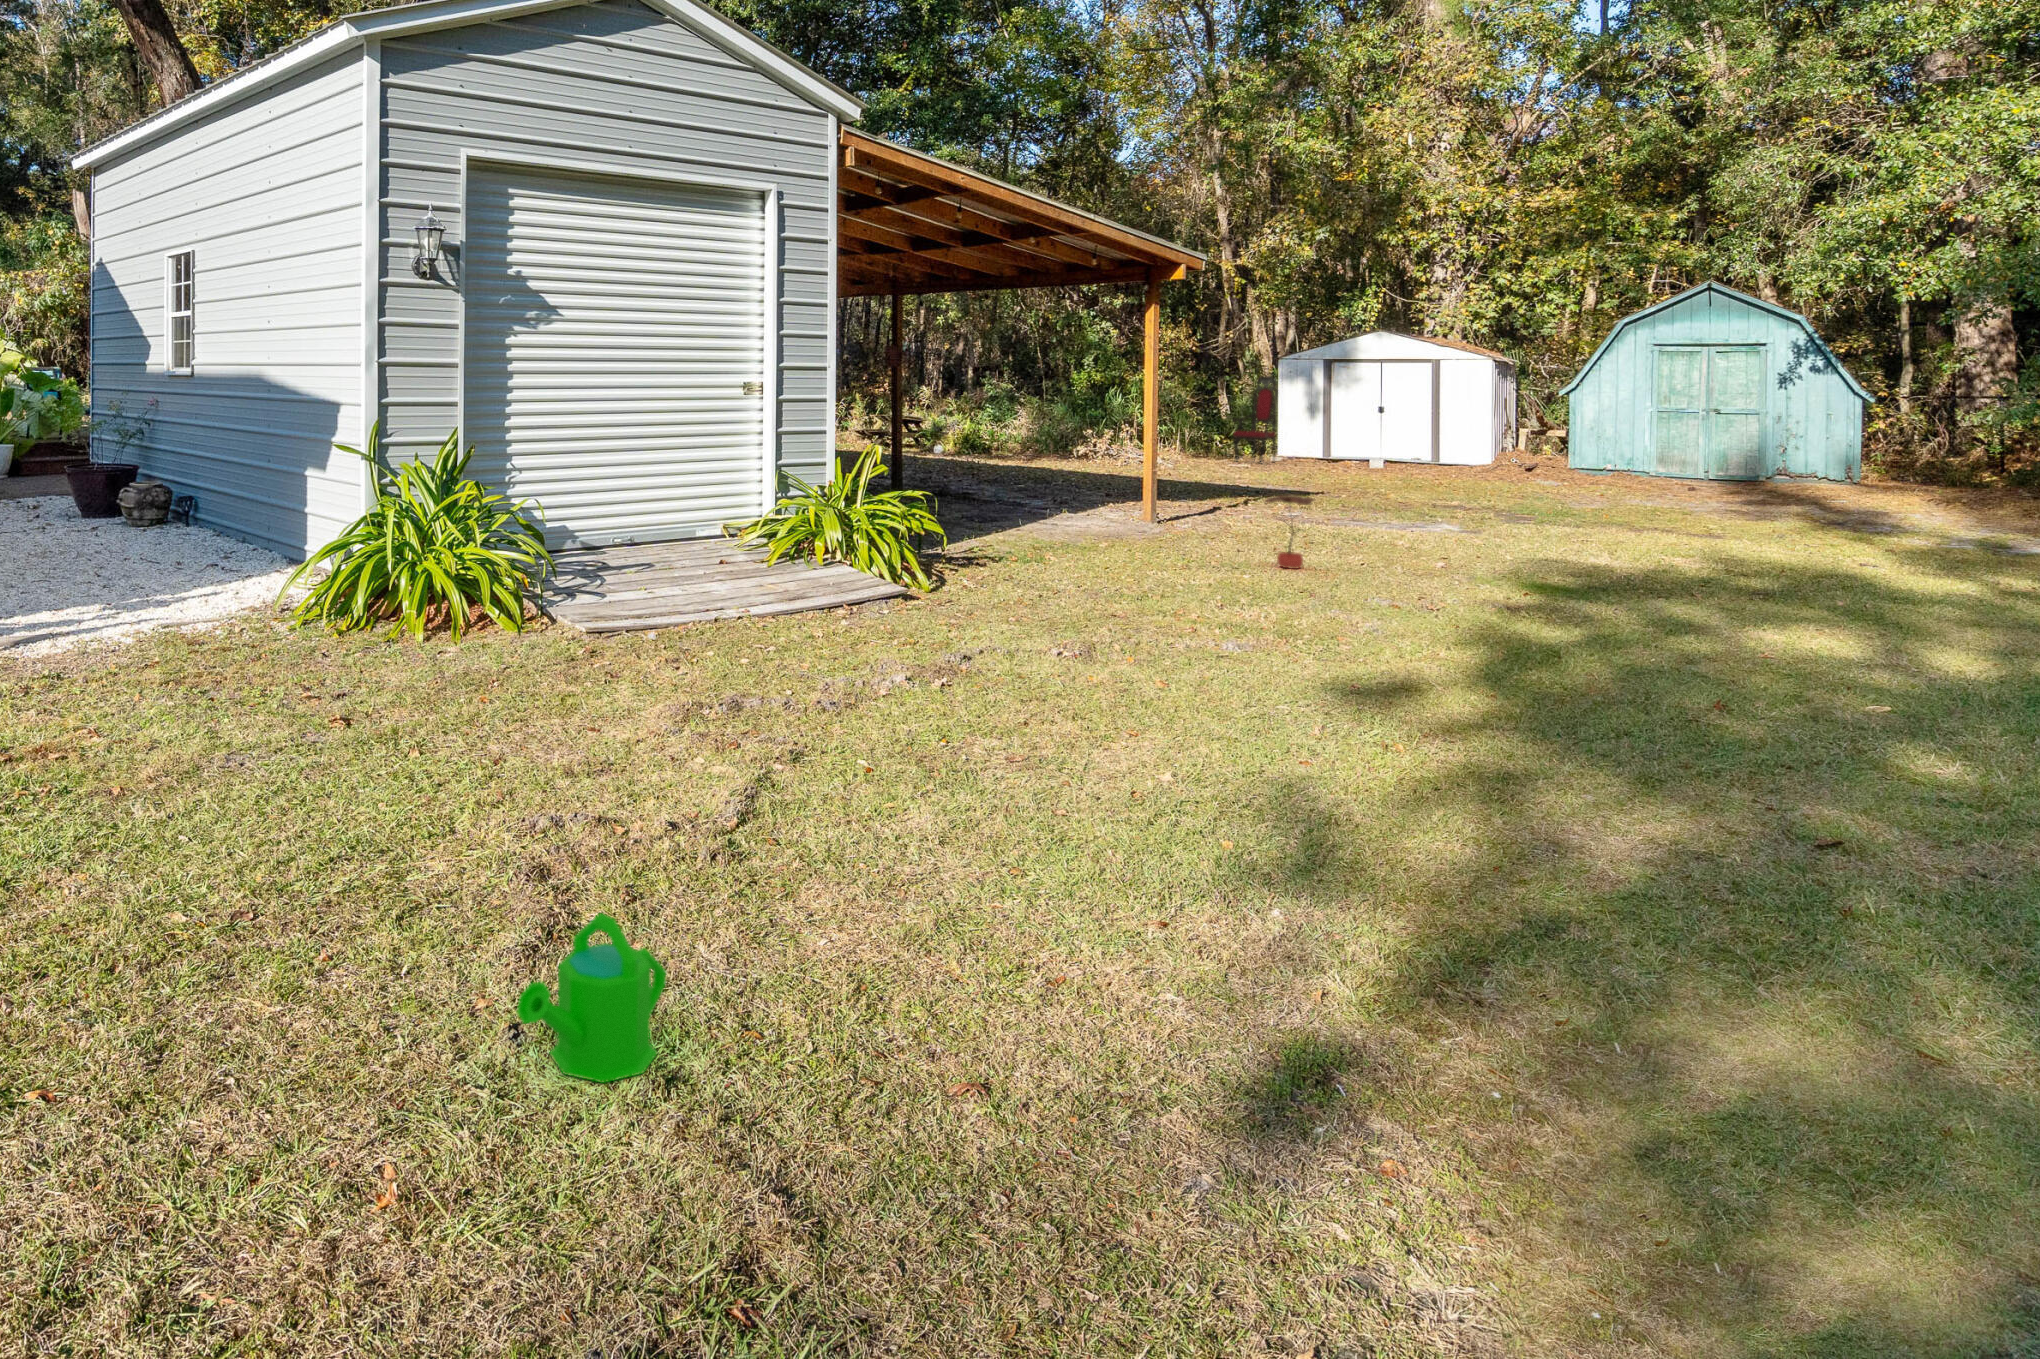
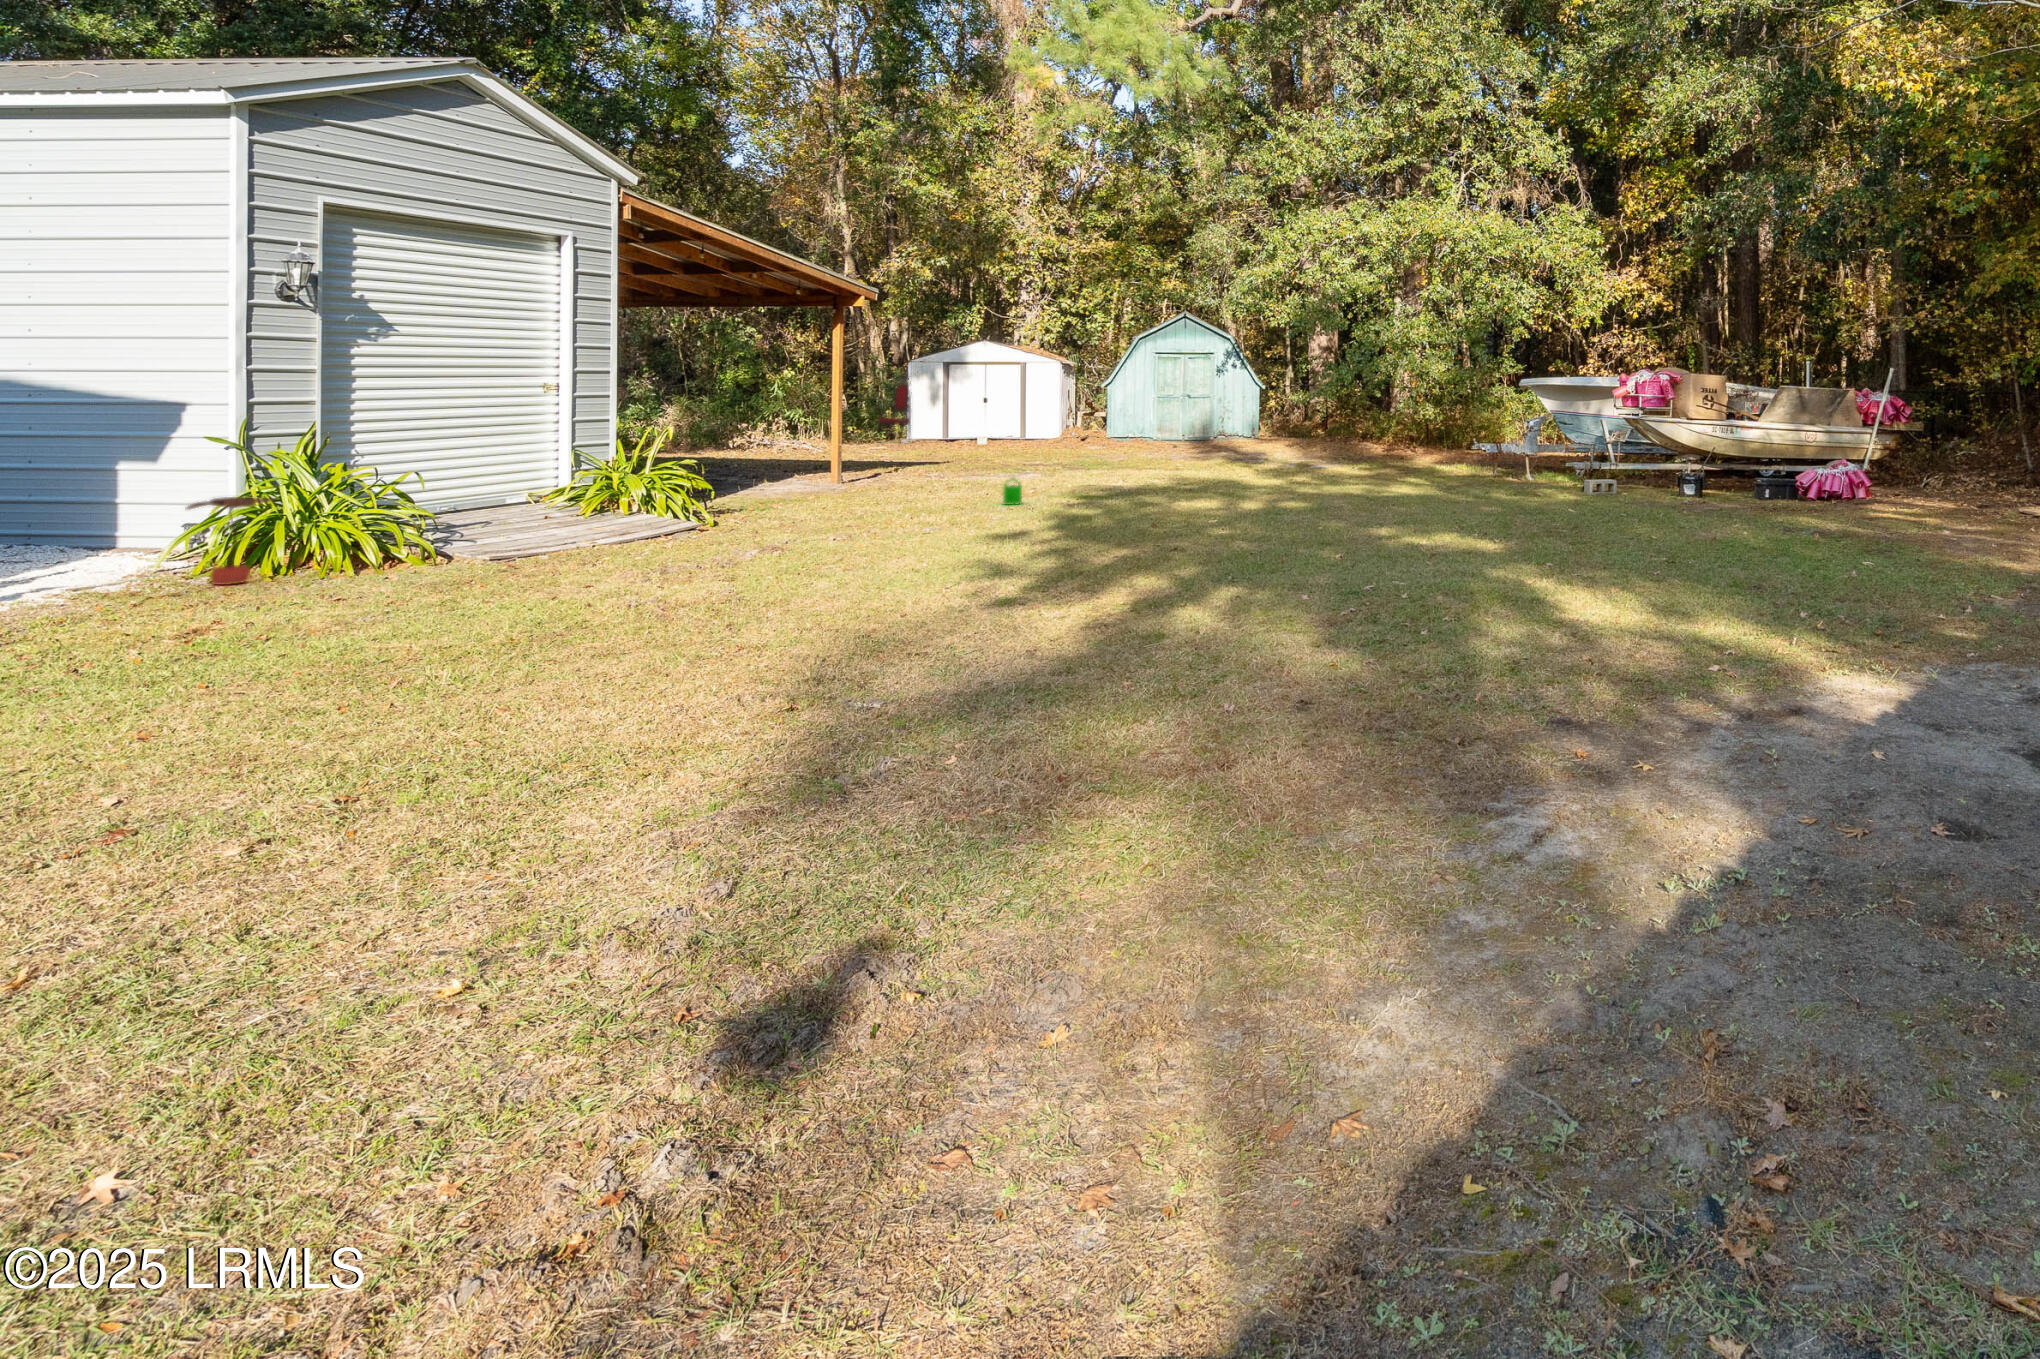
potted plant: present [1265,495,1314,569] -> present [187,497,272,585]
watering can: present [517,913,666,1083] -> present [1003,478,1022,505]

